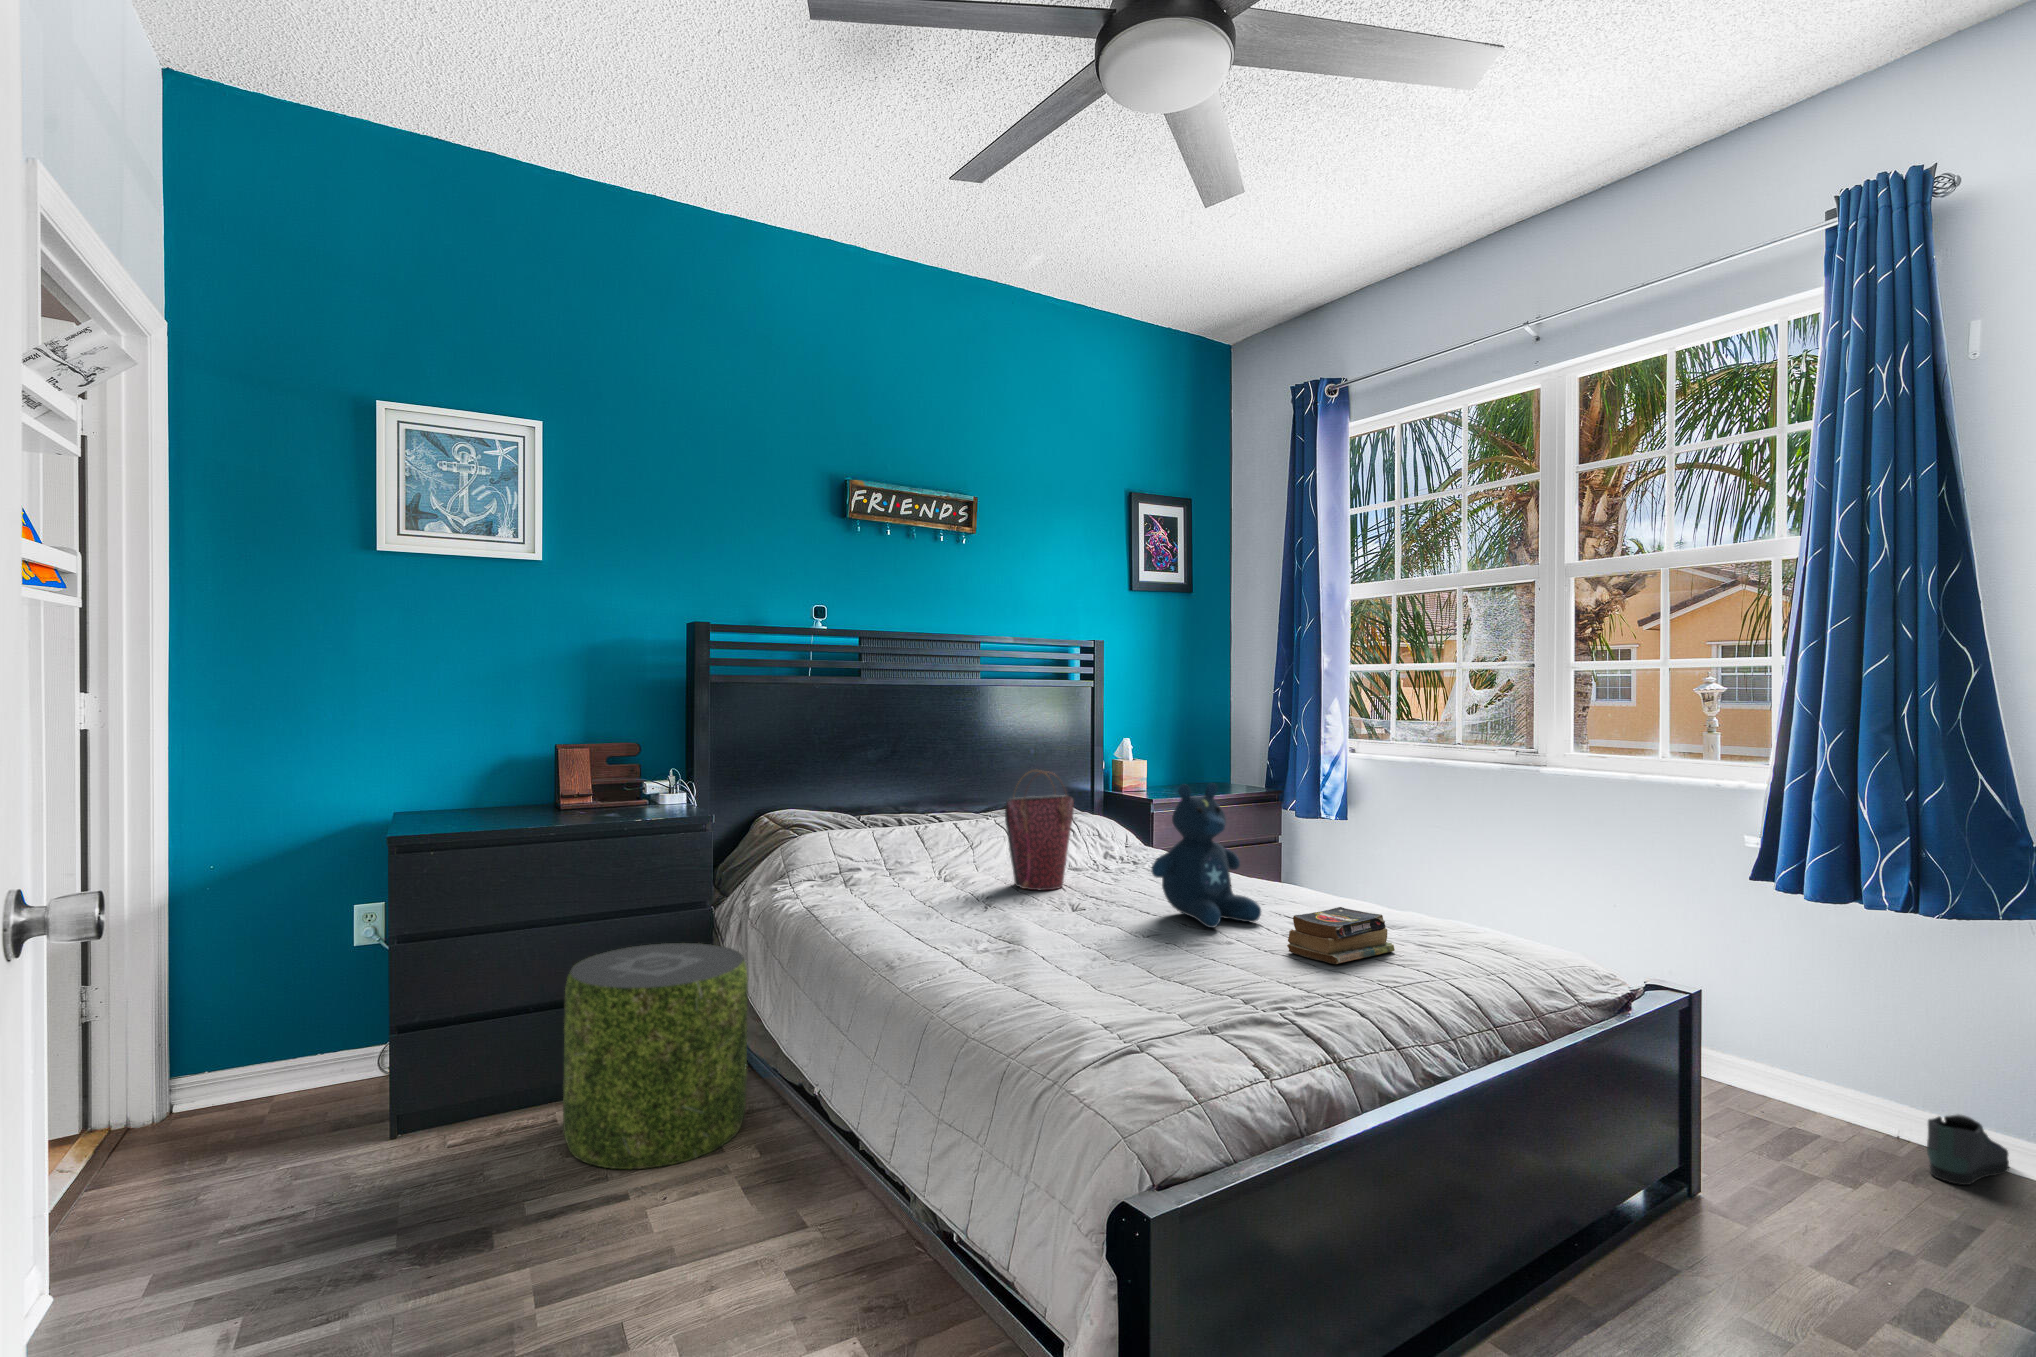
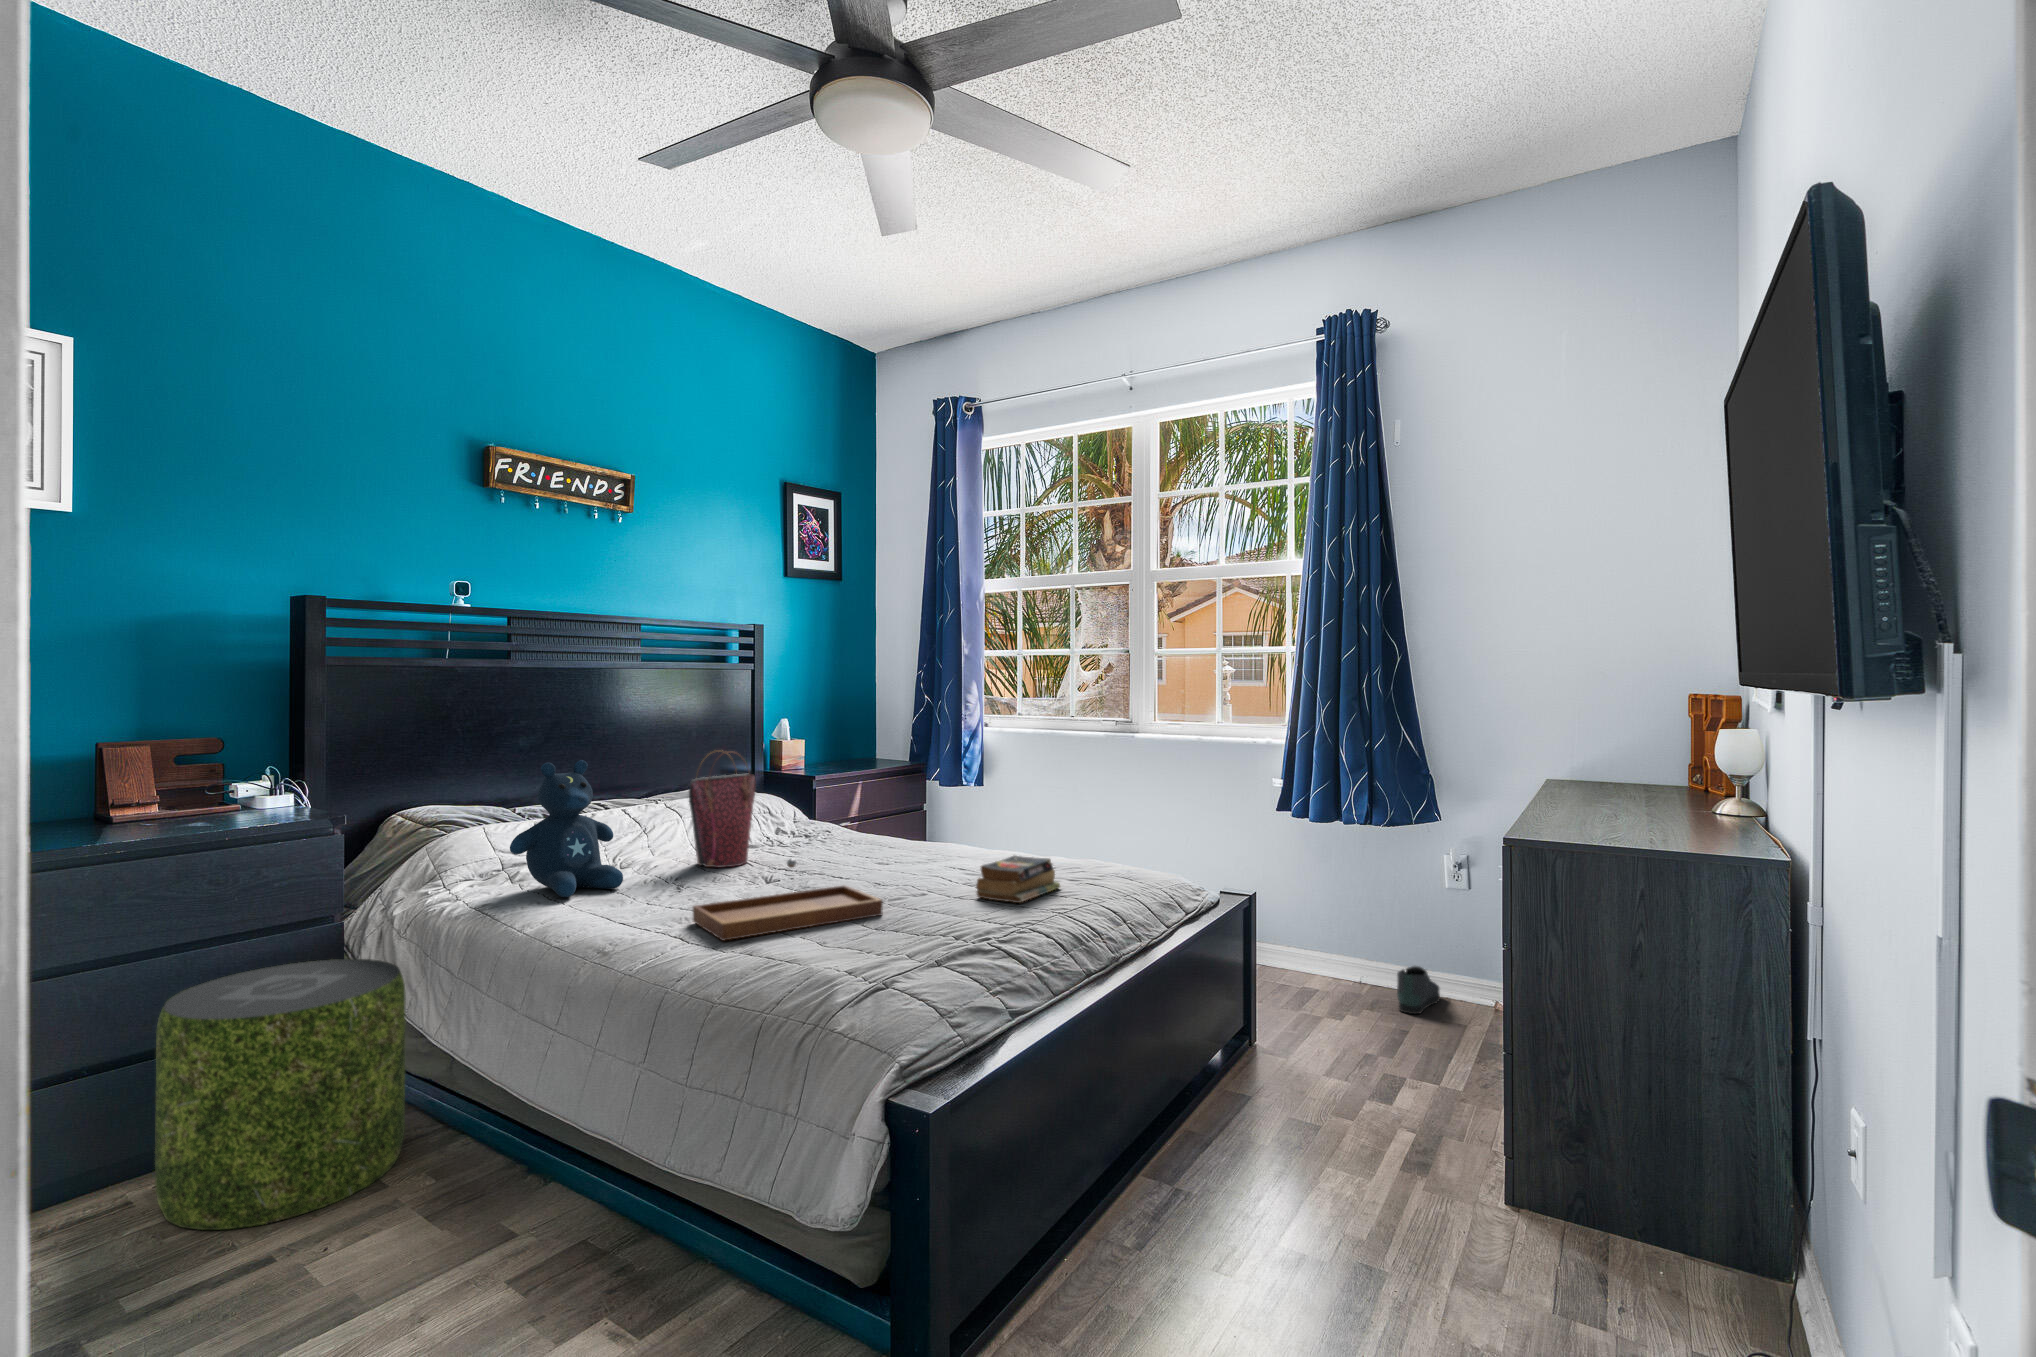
stuffed bear: present [1151,783,1261,928] -> present [510,760,623,897]
tray: none [983,890,1175,969] -> present [693,859,883,941]

